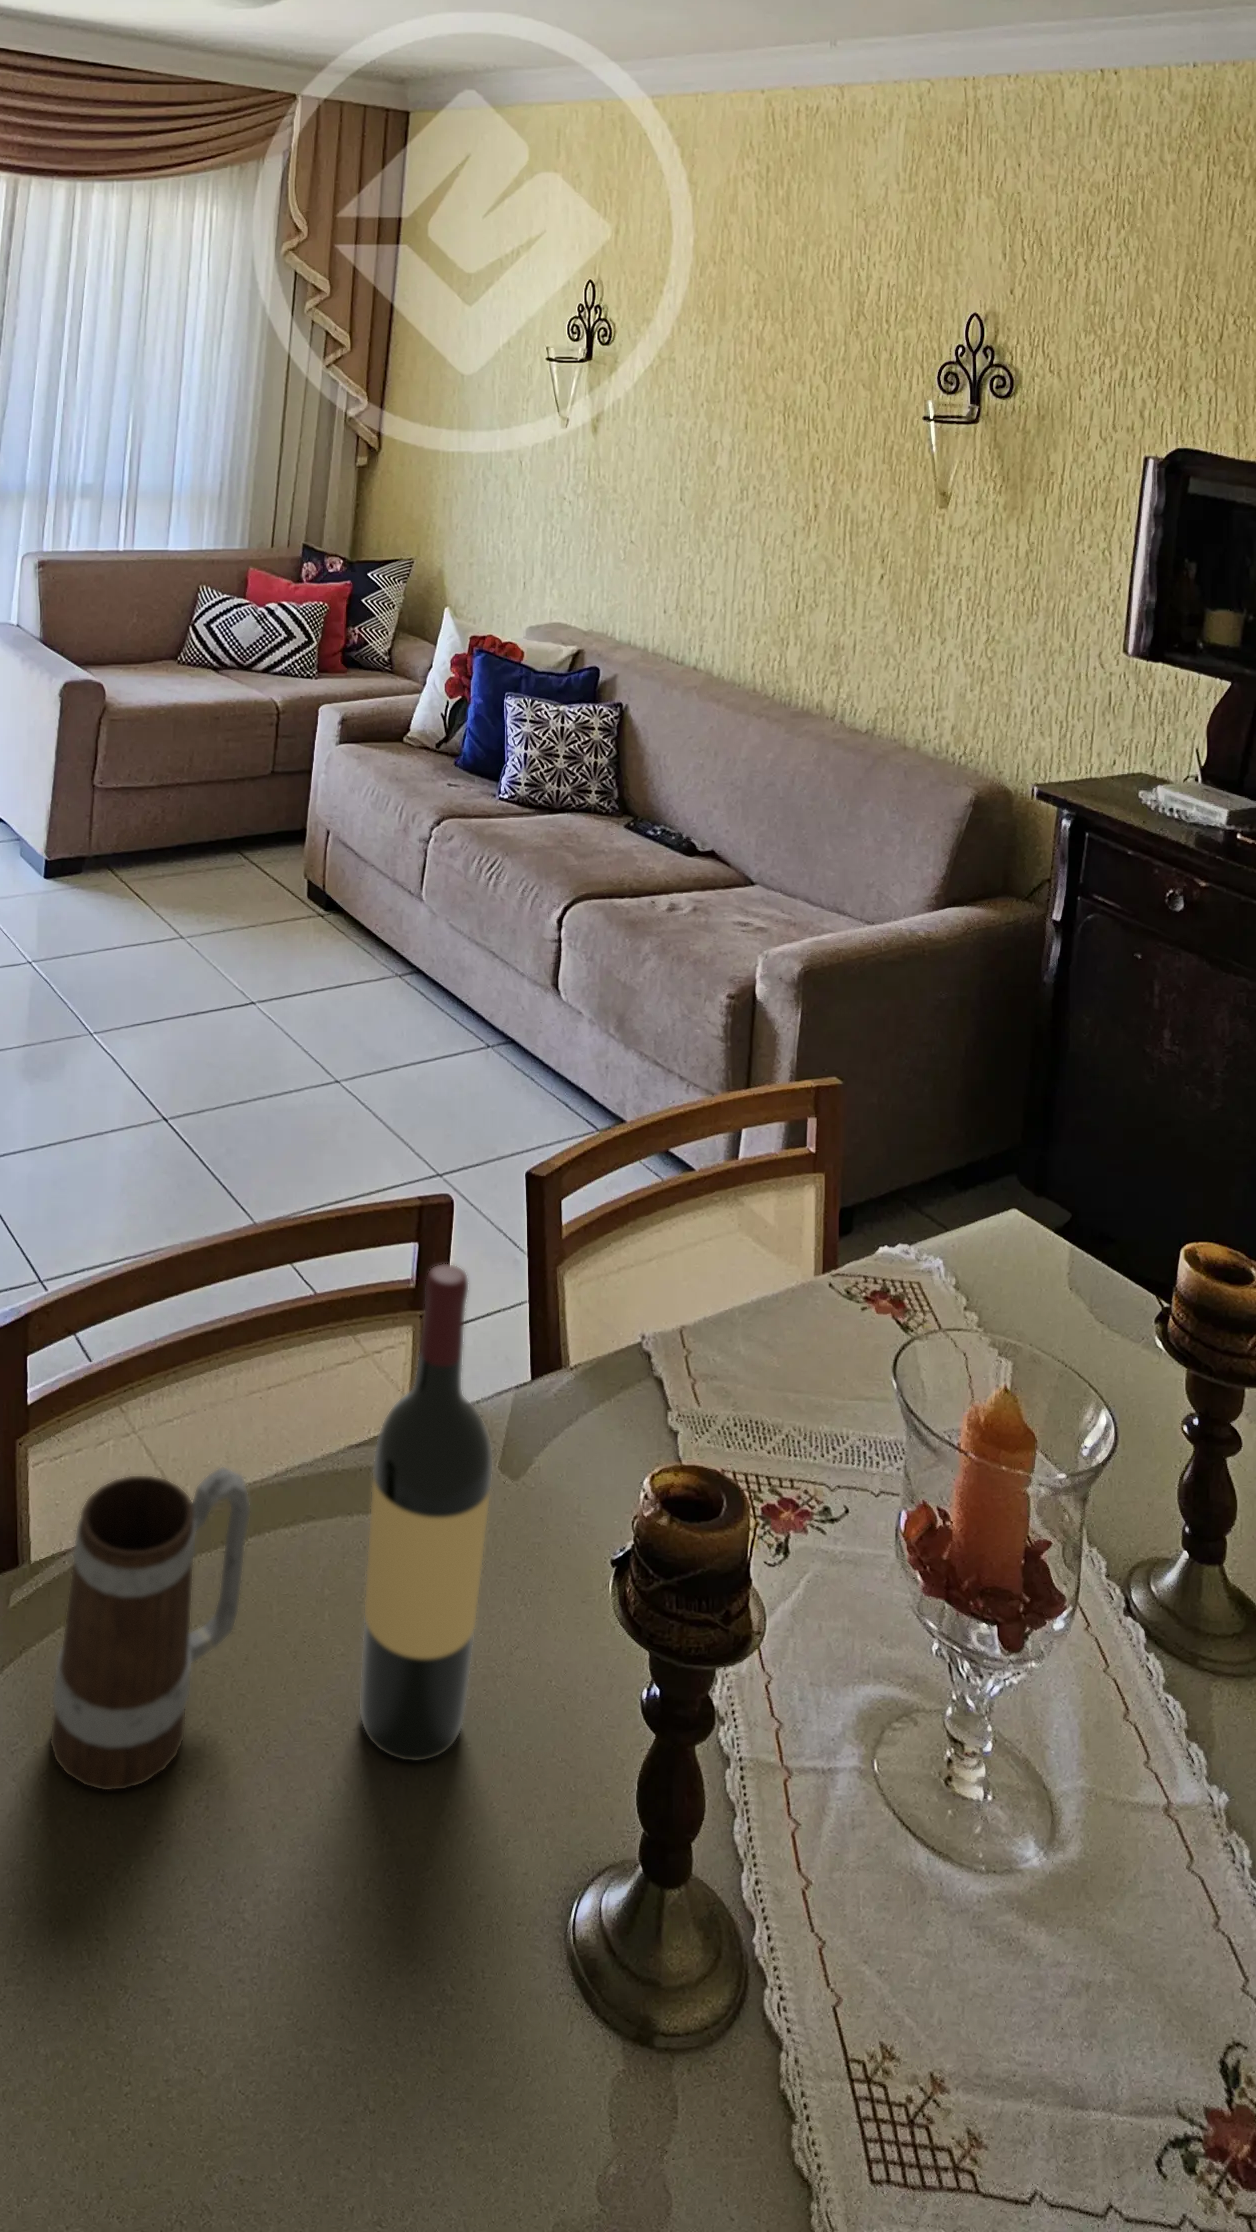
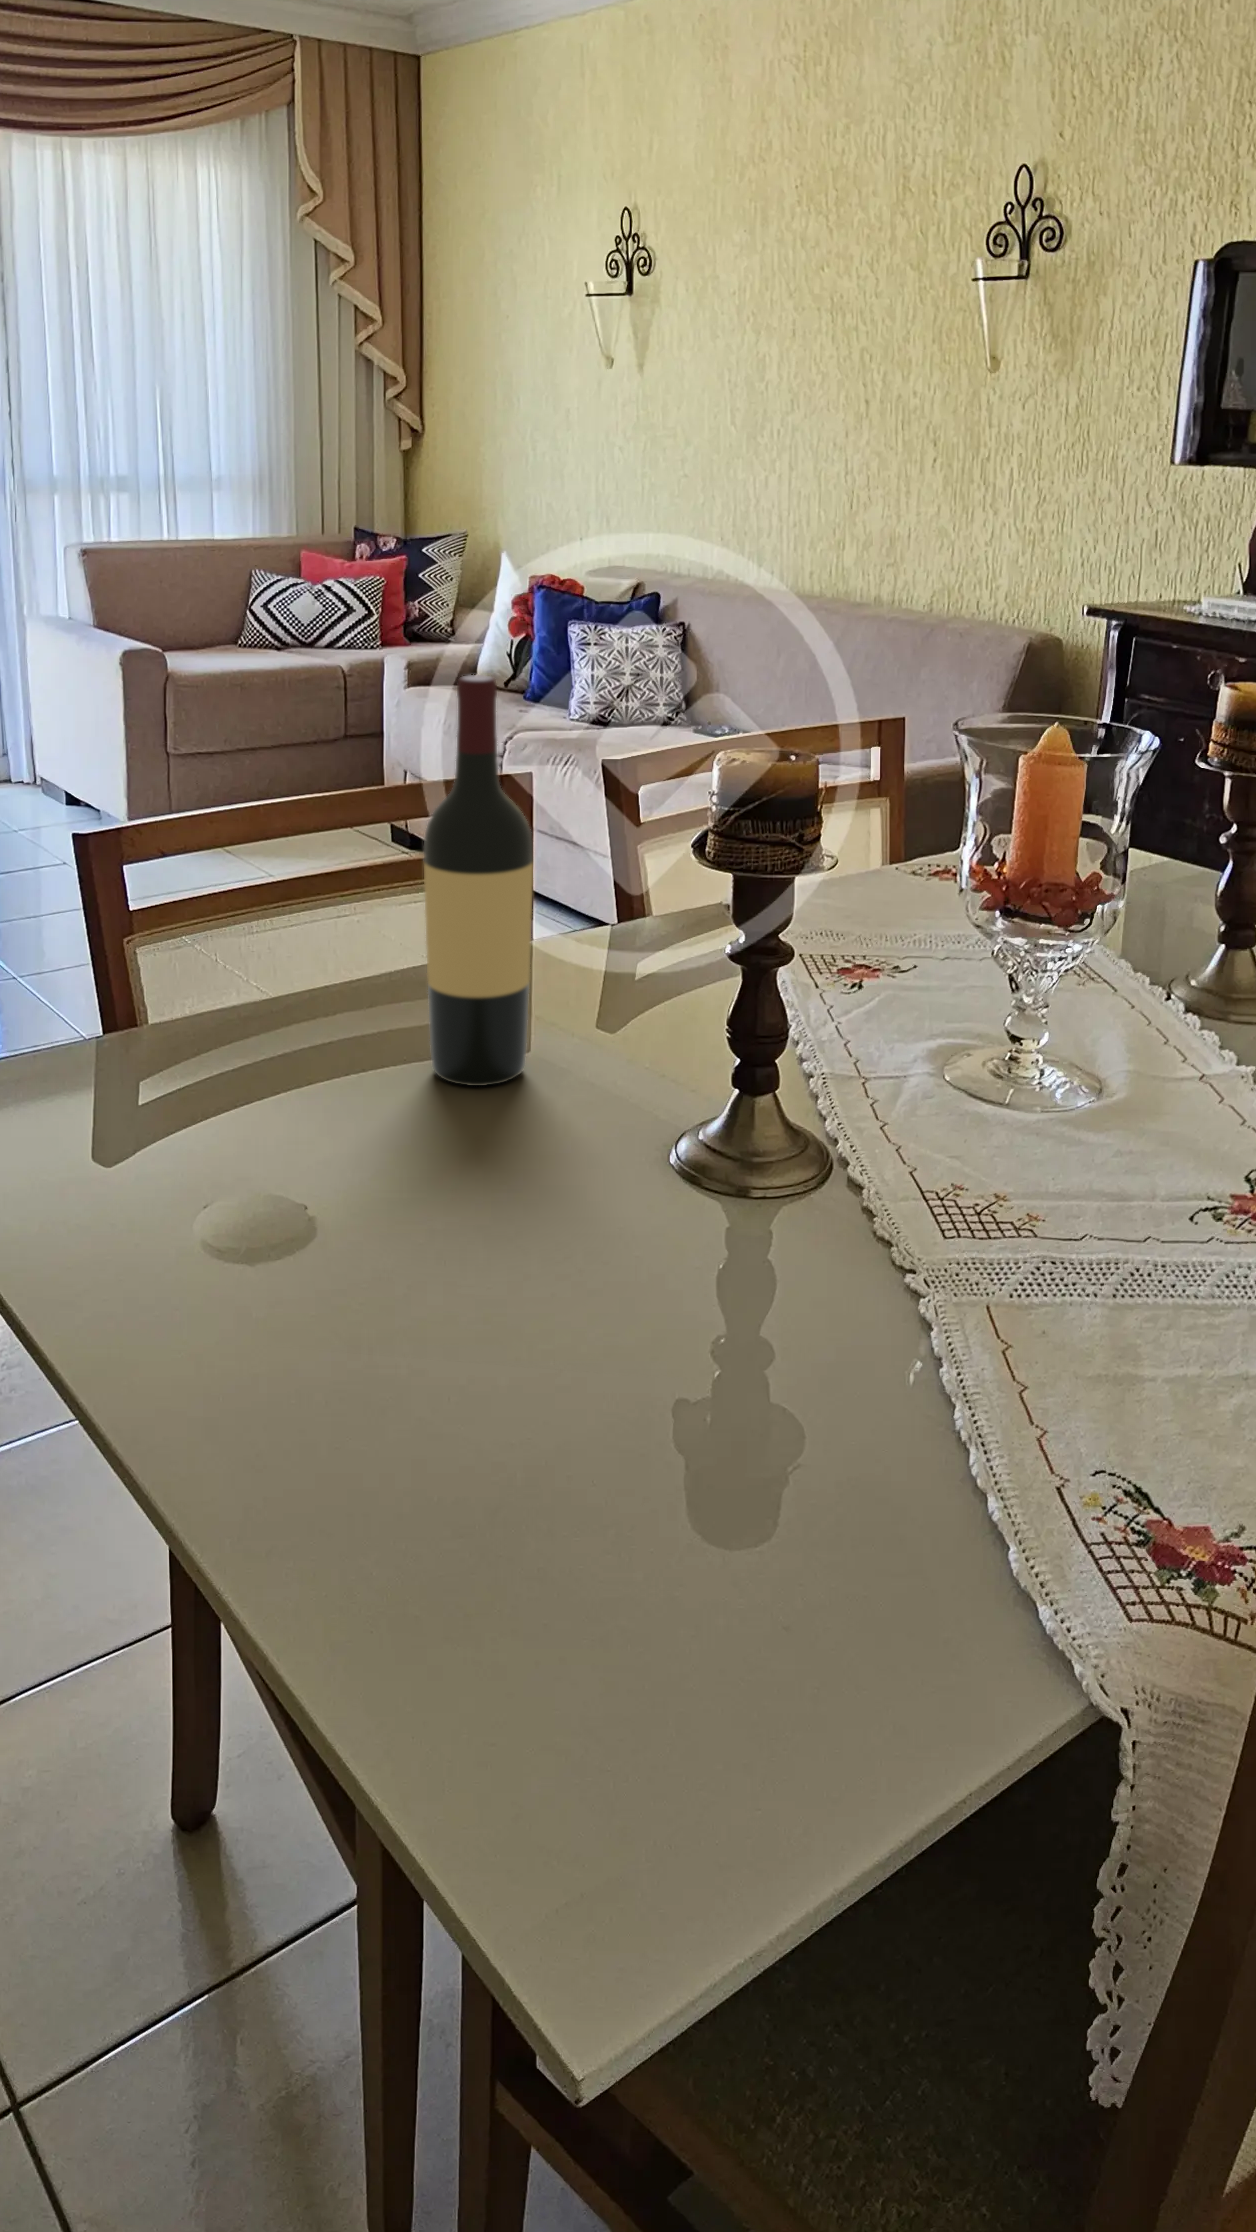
mug: present [51,1467,250,1790] -> none [147,873,313,1109]

